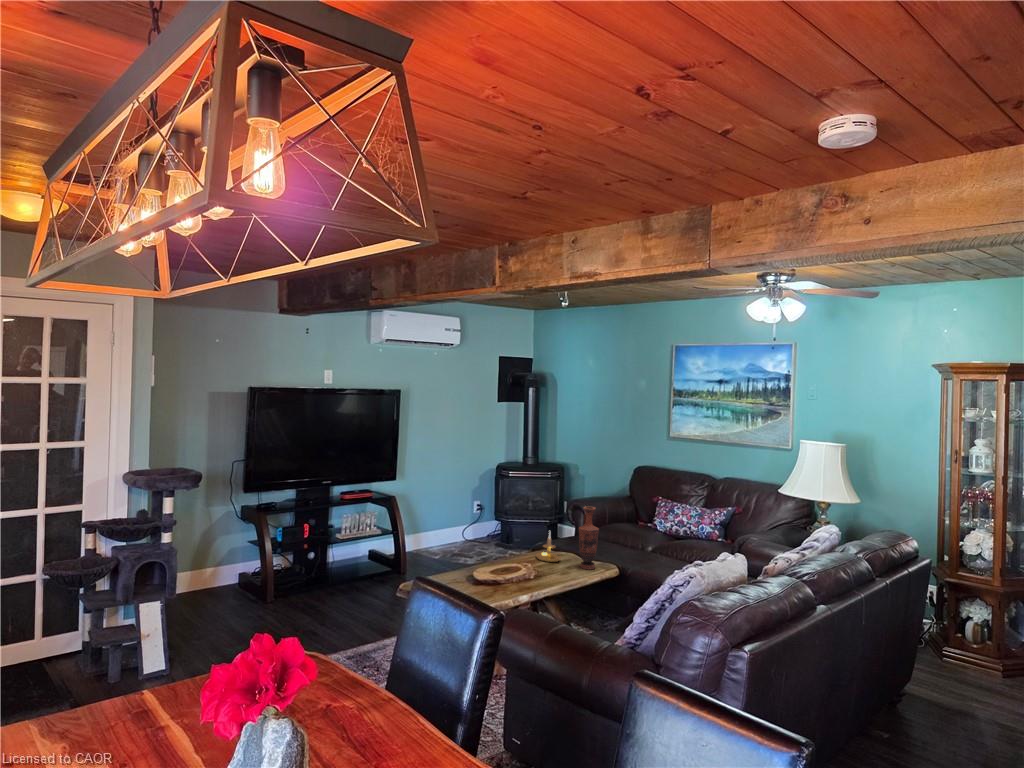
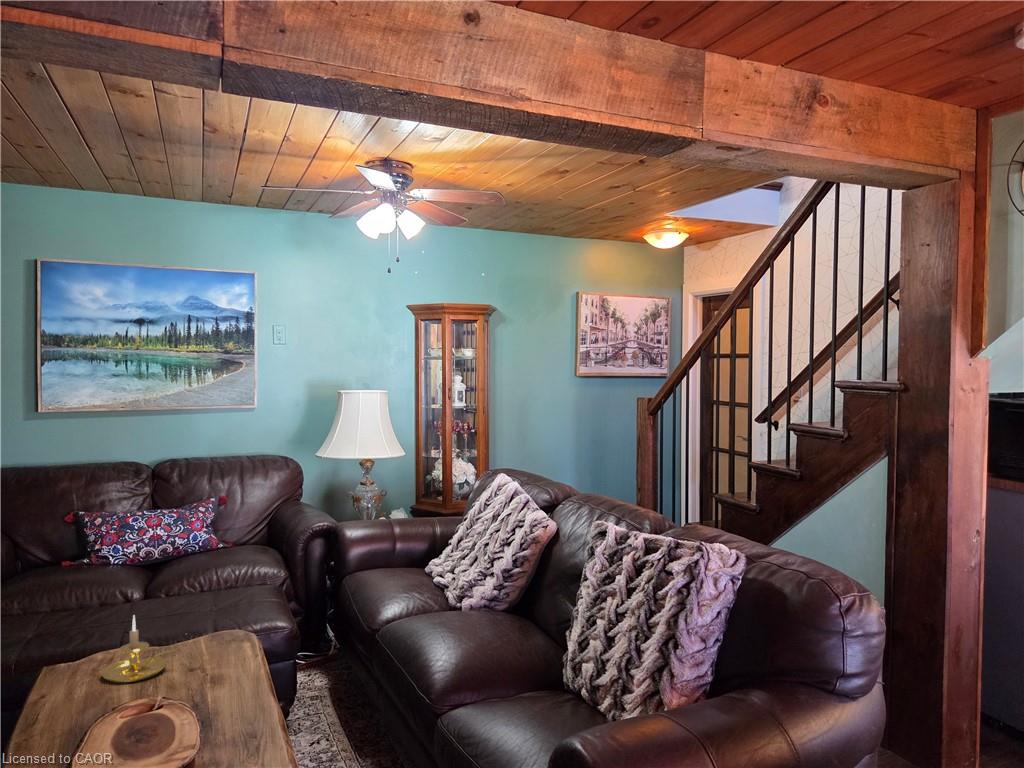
vase: present [579,506,599,569] -> none [200,540,240,656]

